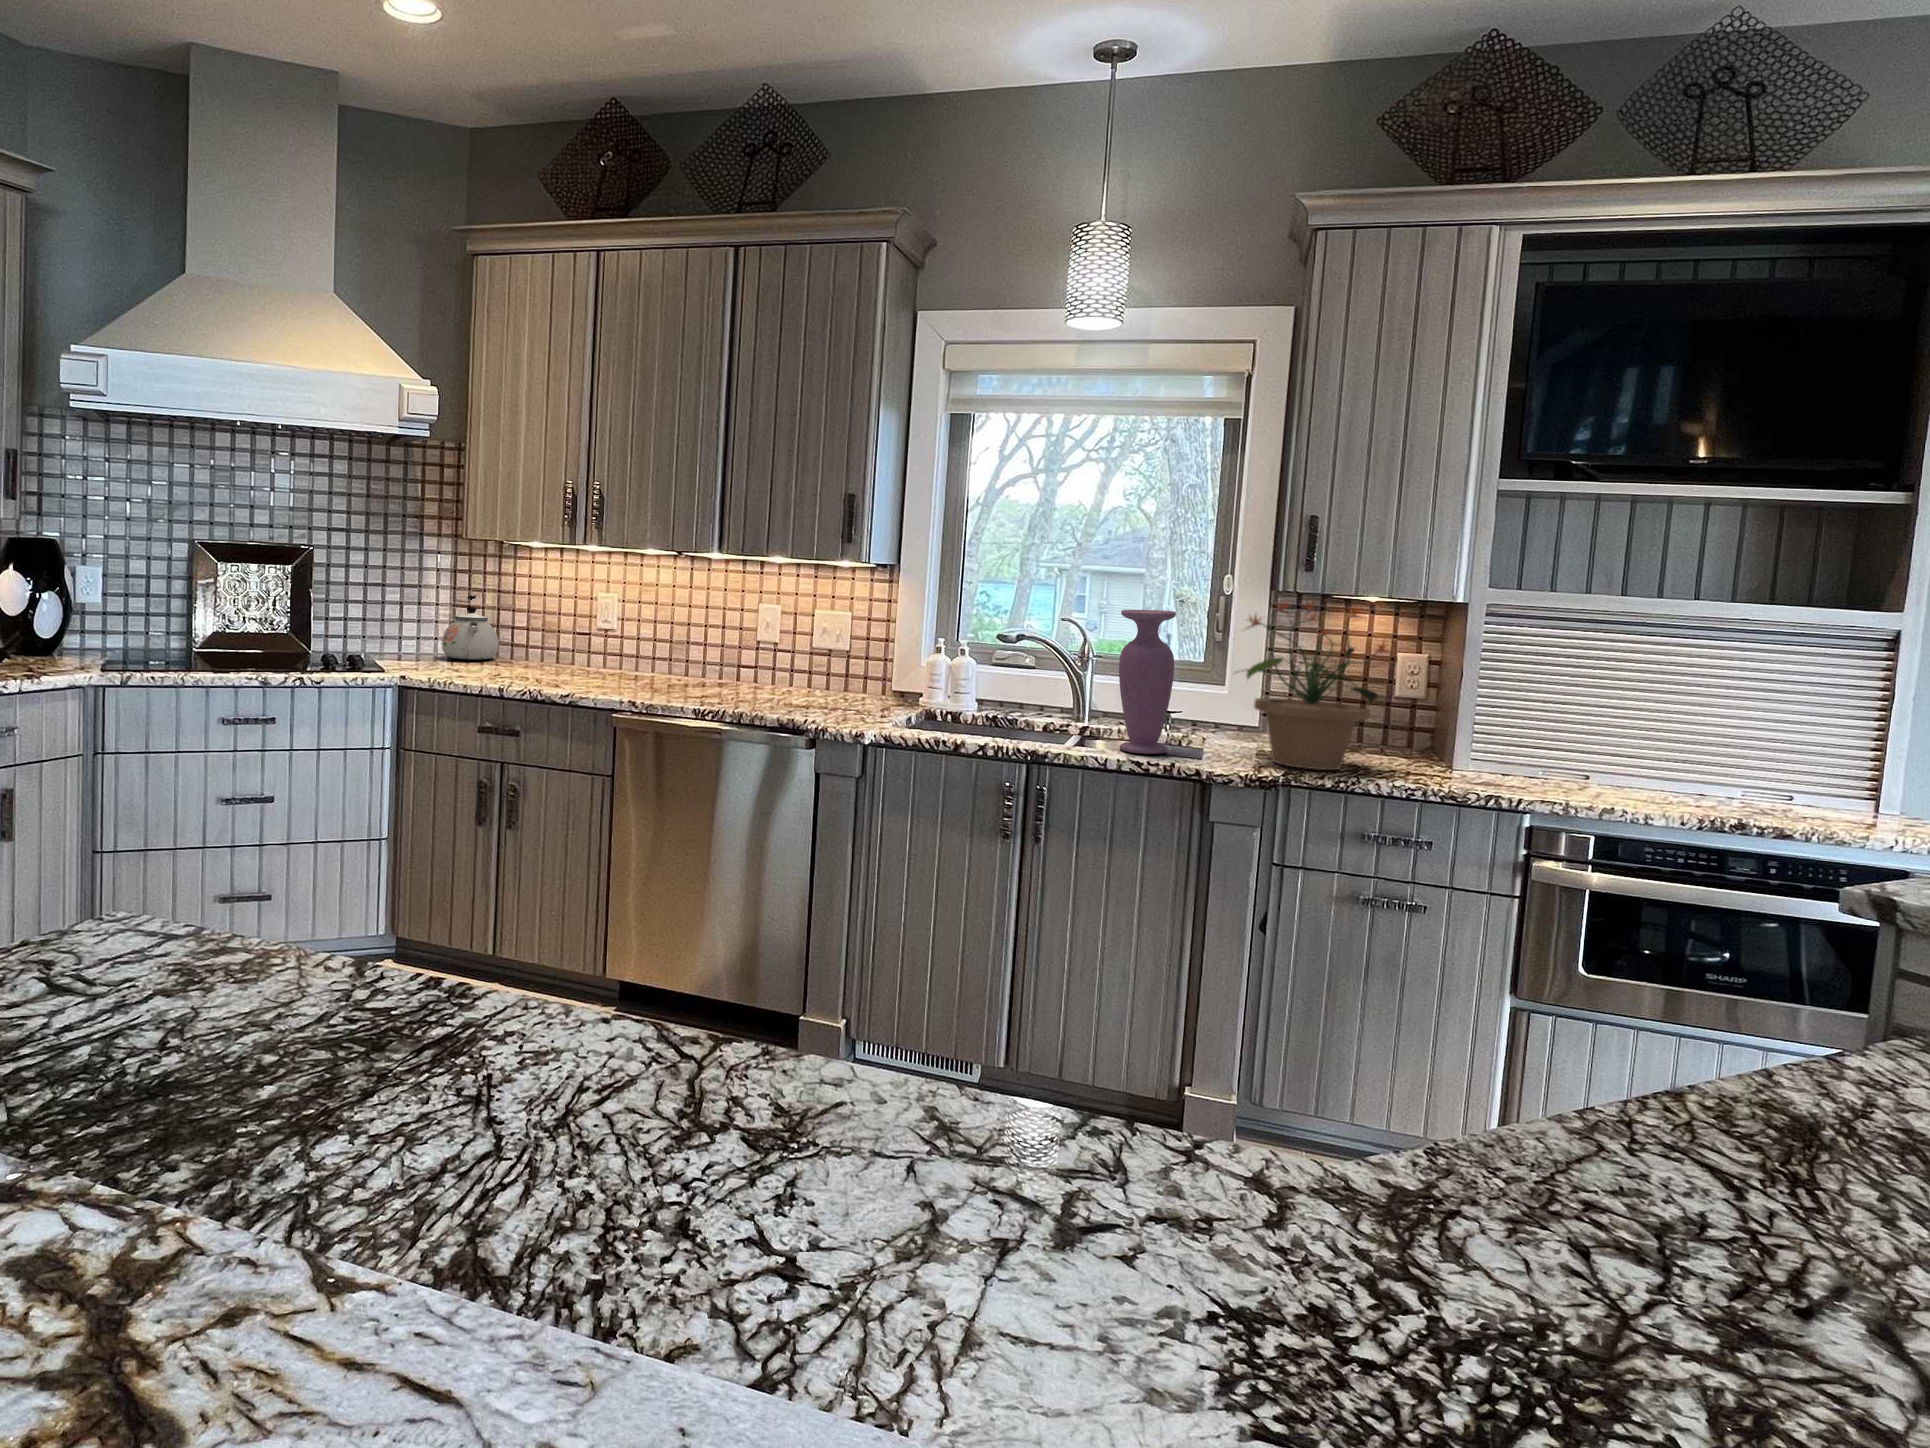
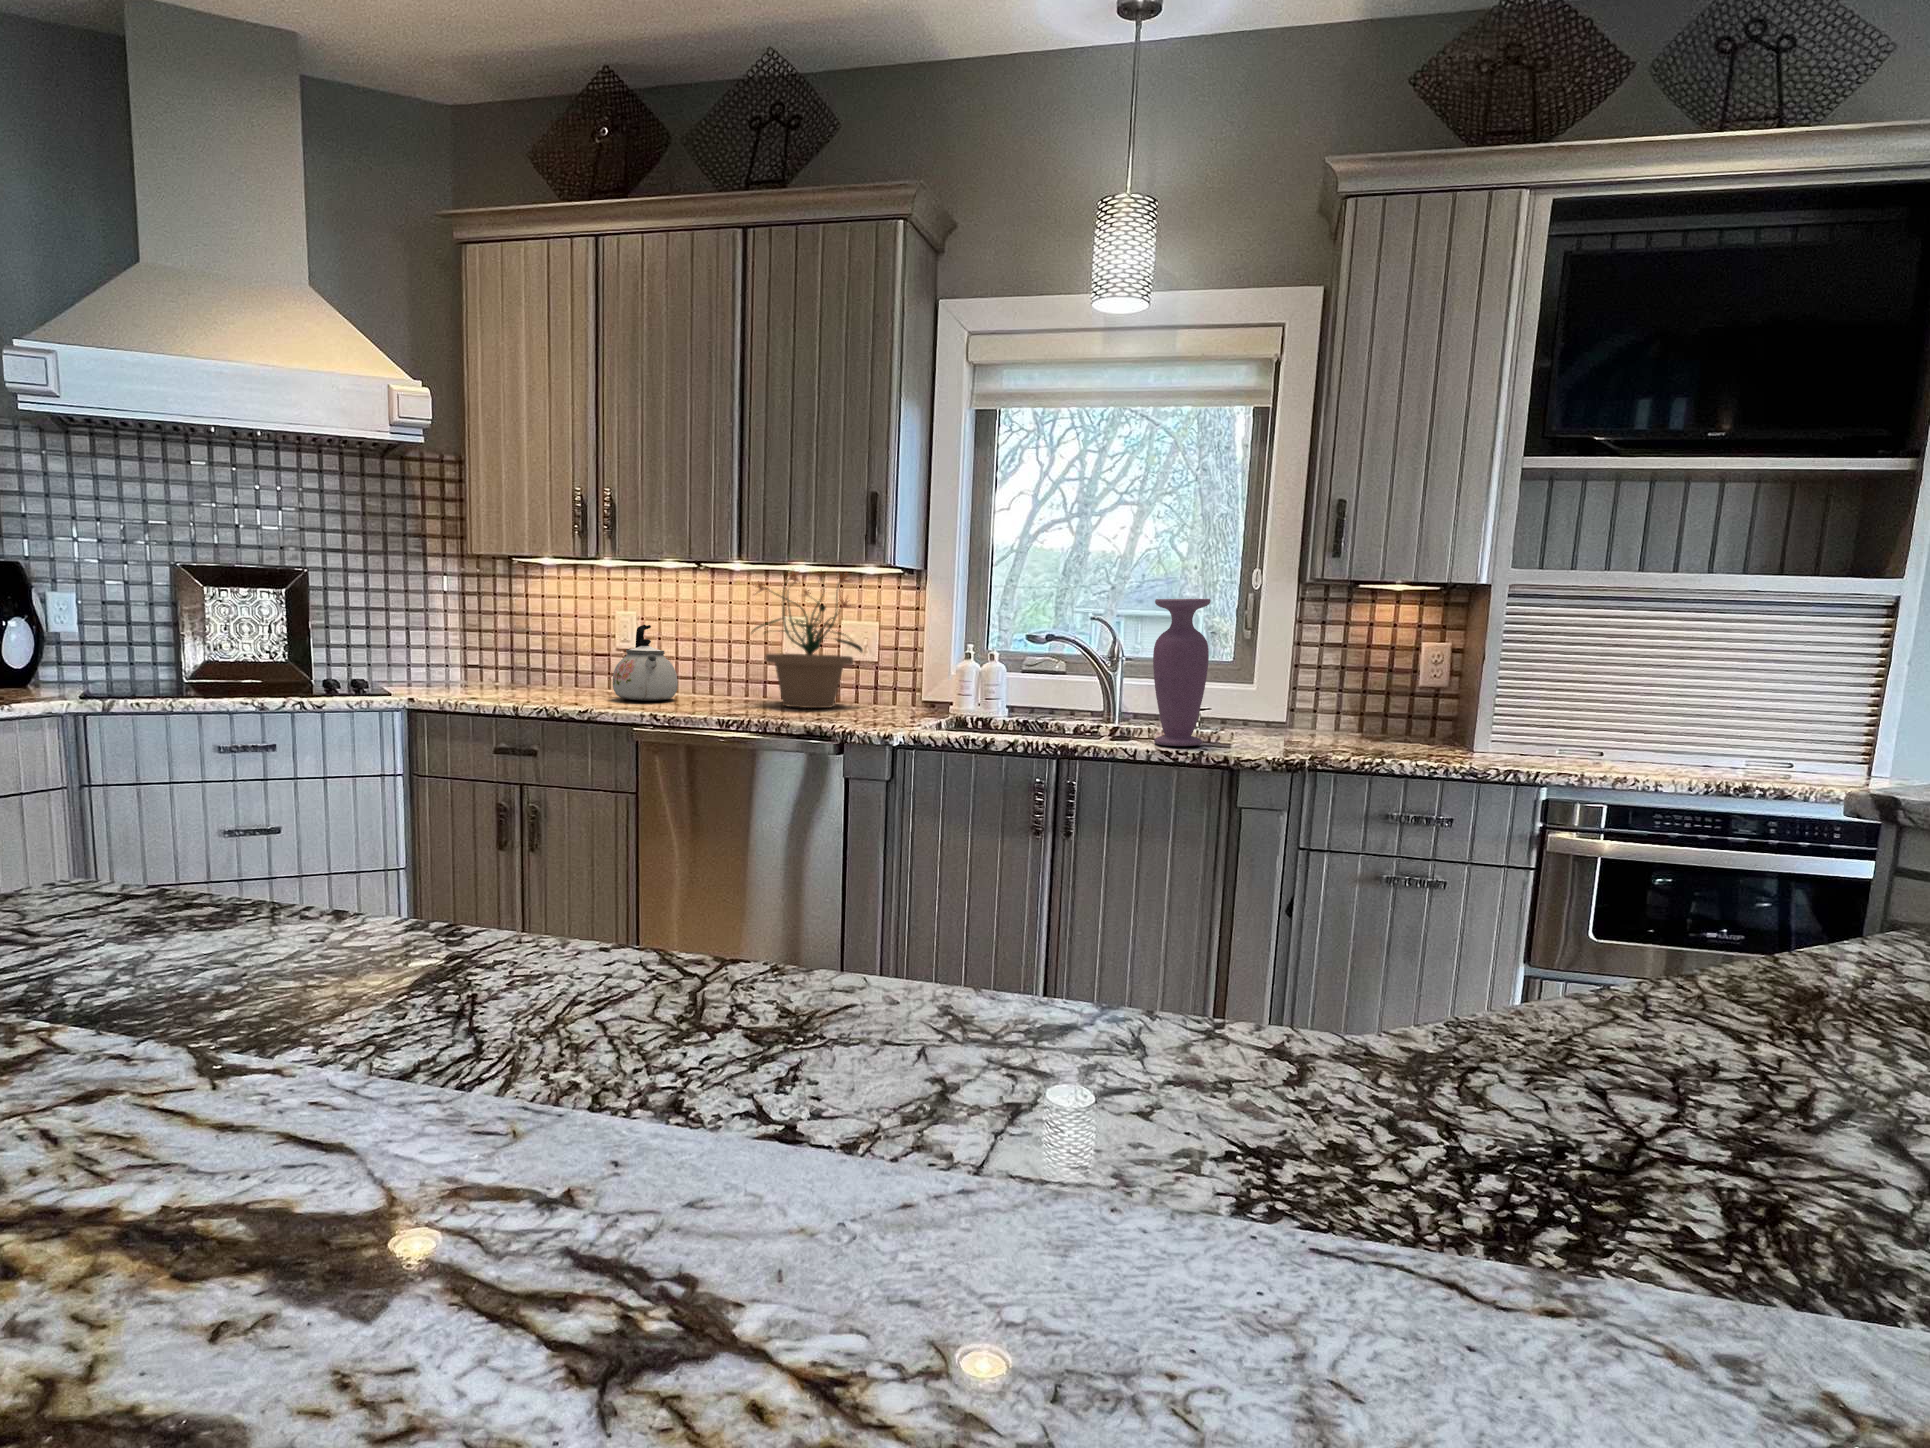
kettle: present [442,595,498,660] -> present [612,625,678,701]
potted plant: present [1234,601,1390,770] -> present [751,572,863,708]

